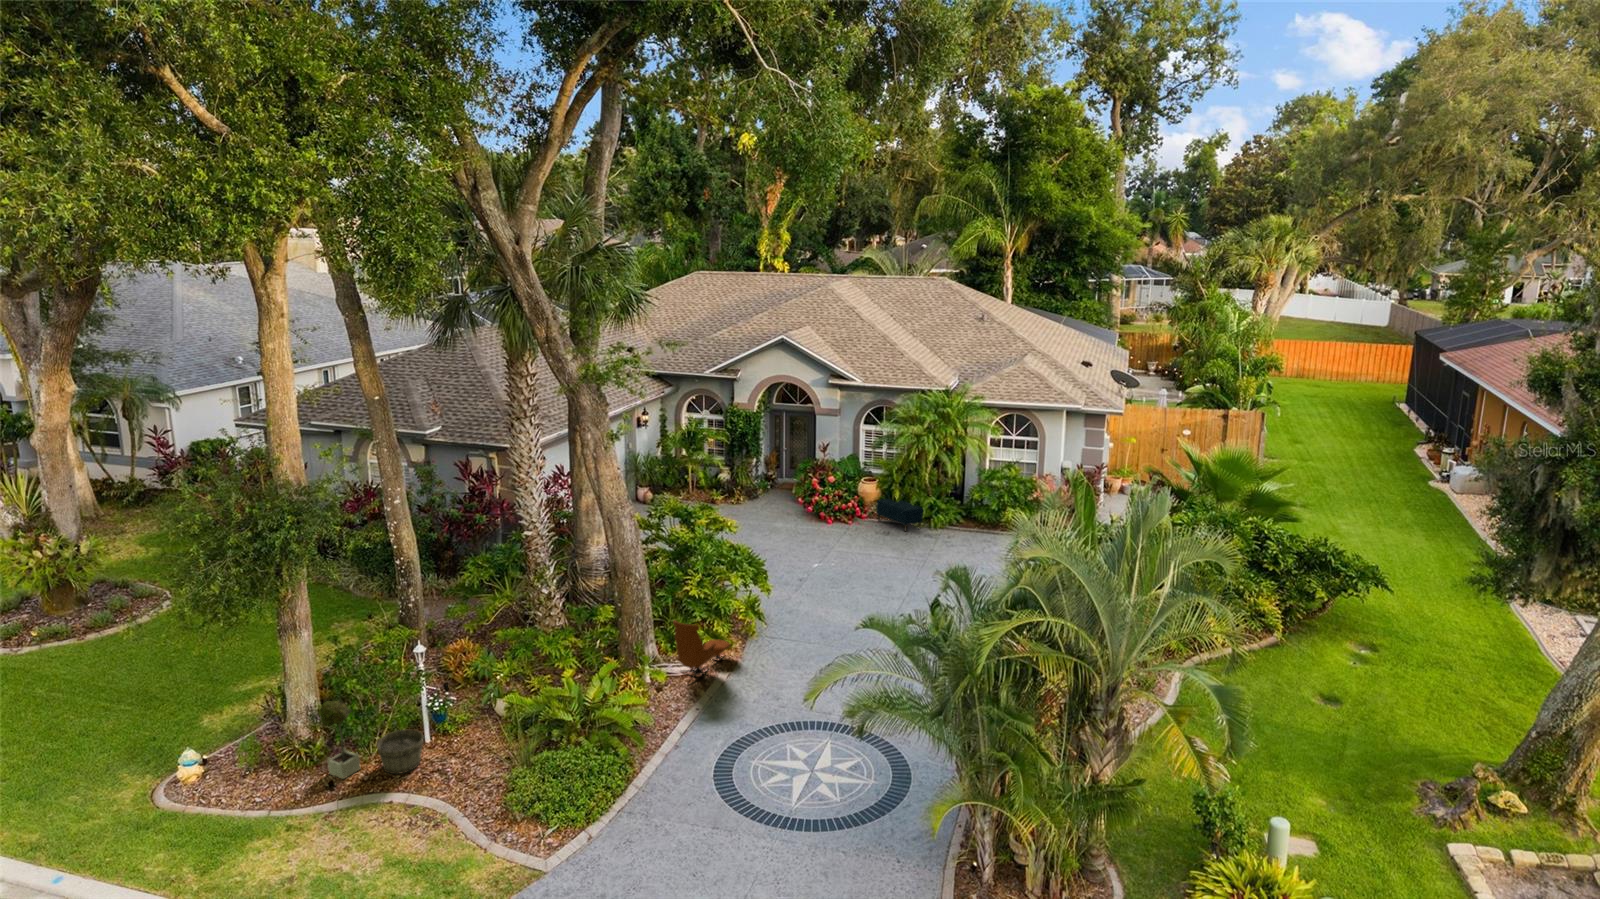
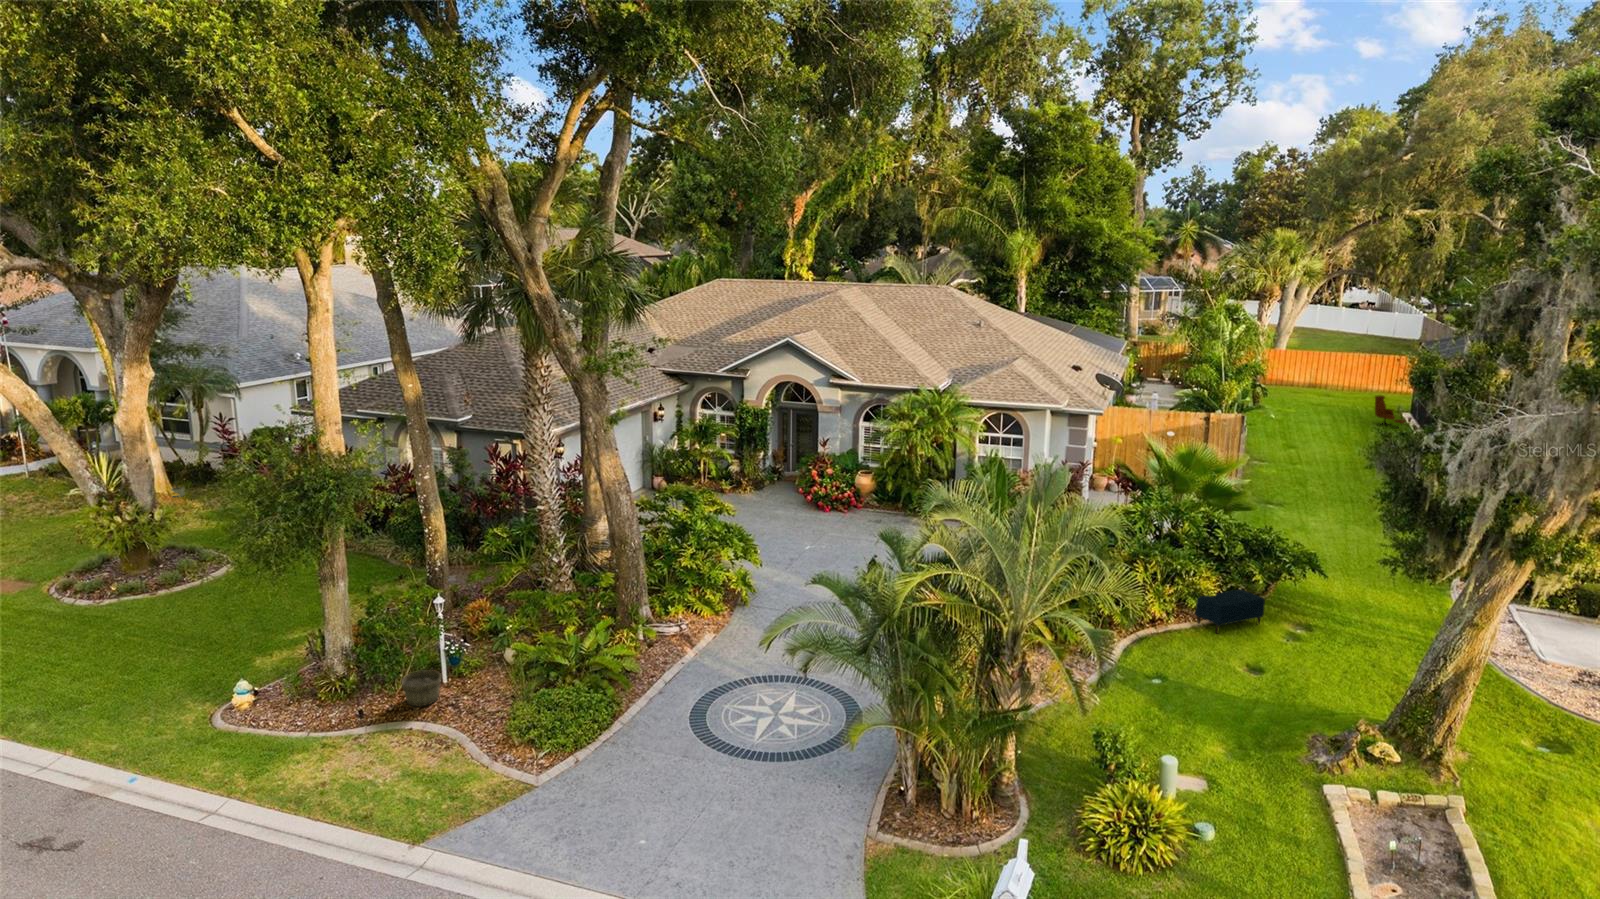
bench: present [876,499,923,531] -> present [1195,589,1265,634]
lounge chair: present [673,620,731,683] -> present [1375,395,1405,424]
potted tree: present [319,701,360,779] -> present [167,461,184,497]

